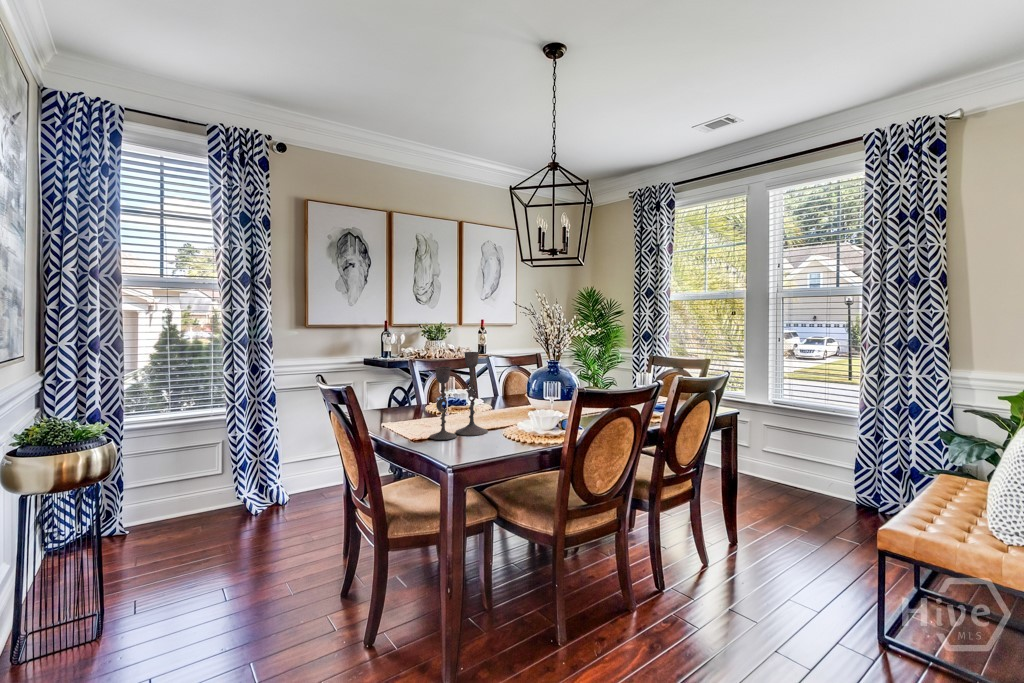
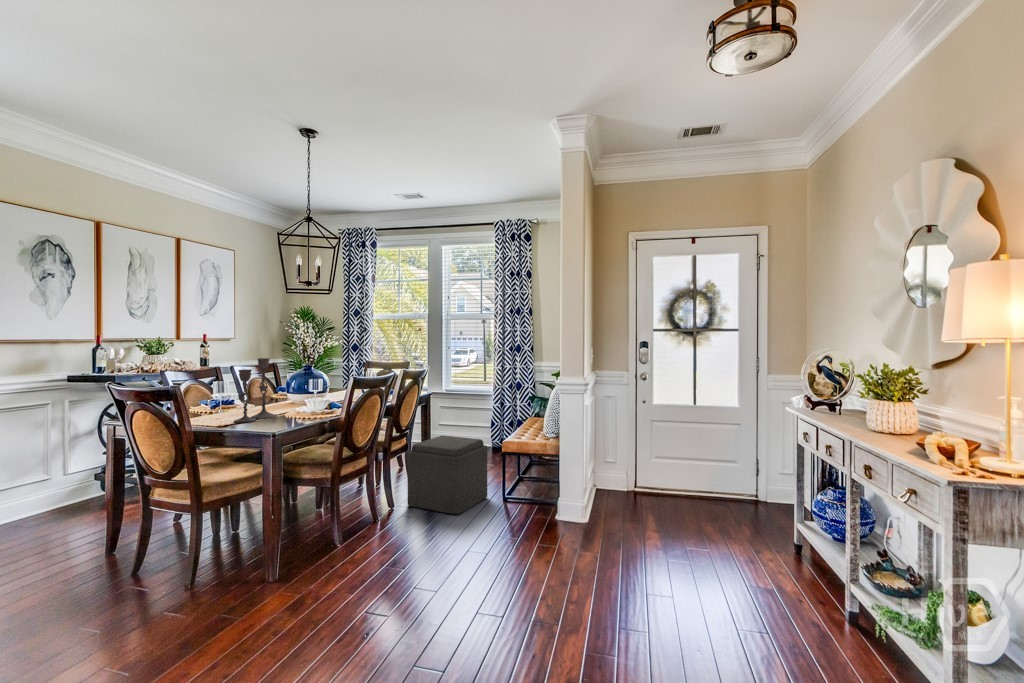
ottoman: none [685,486,843,650] -> present [407,435,487,514]

